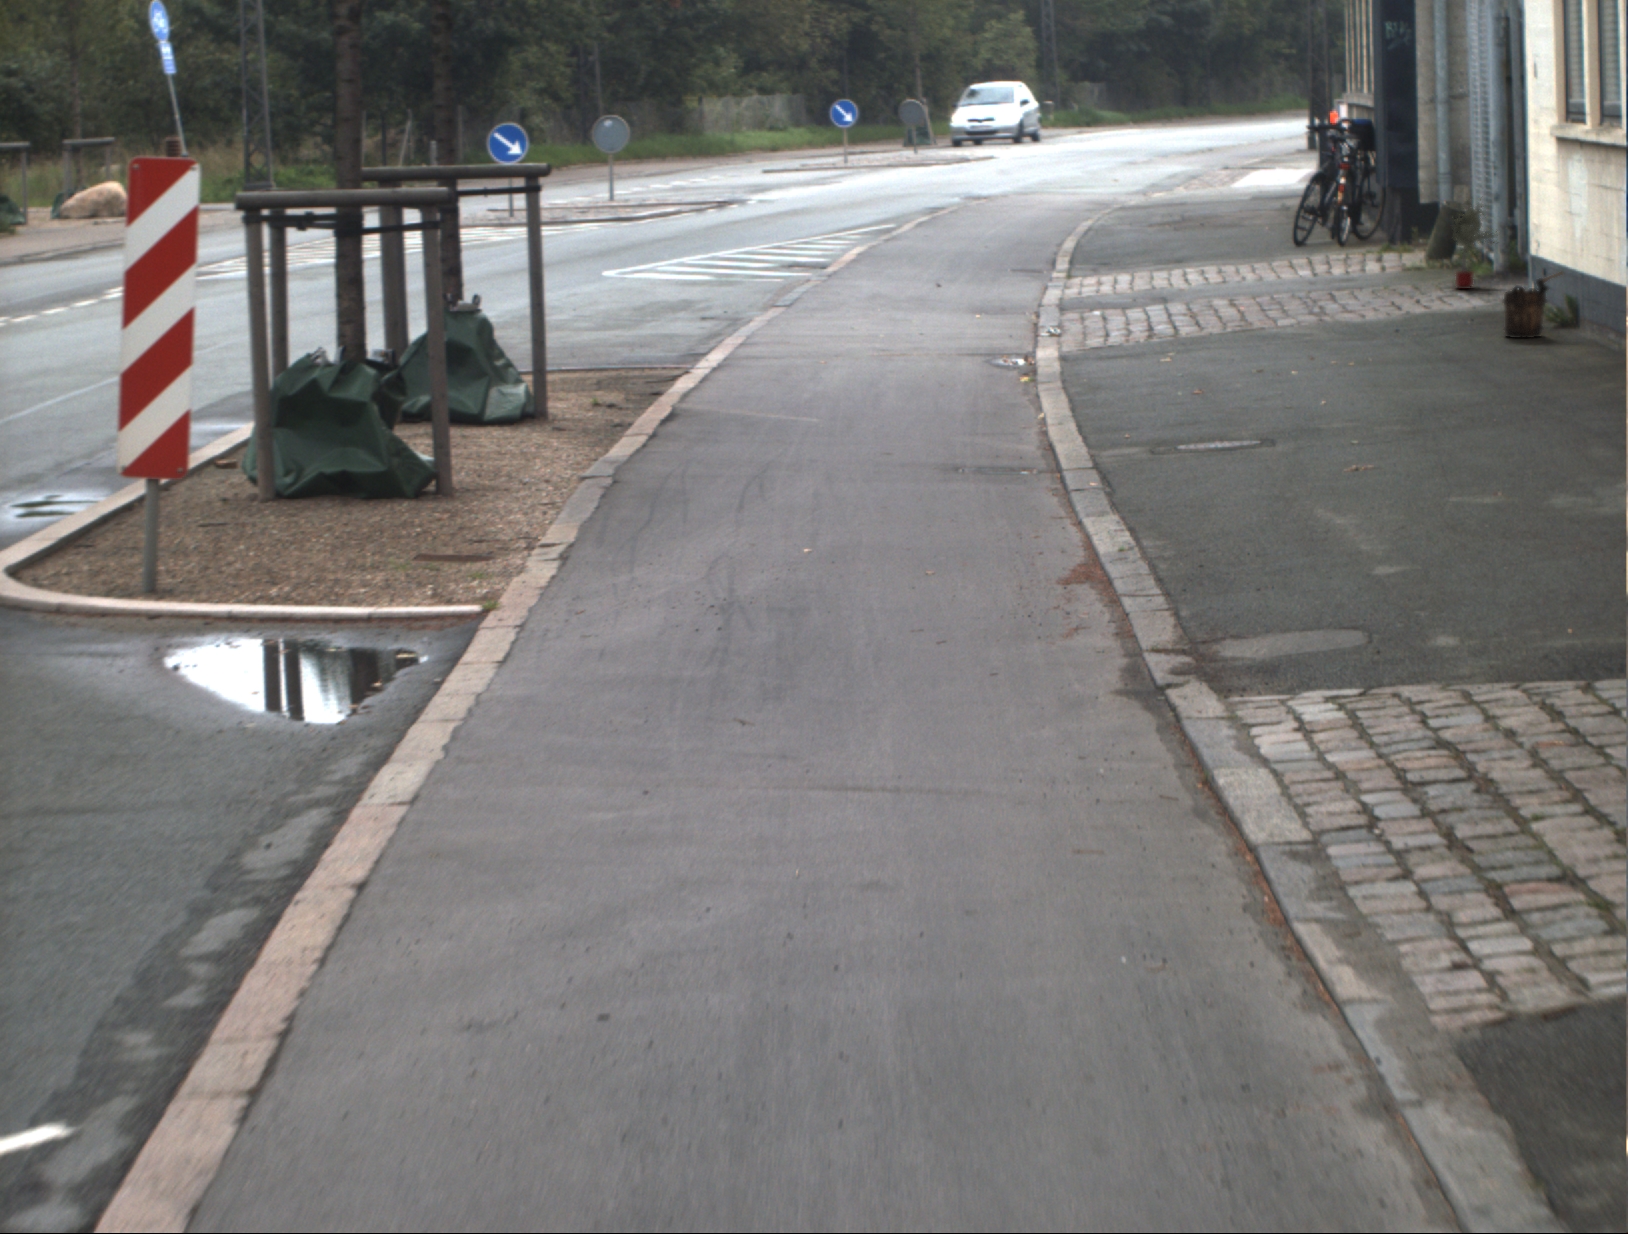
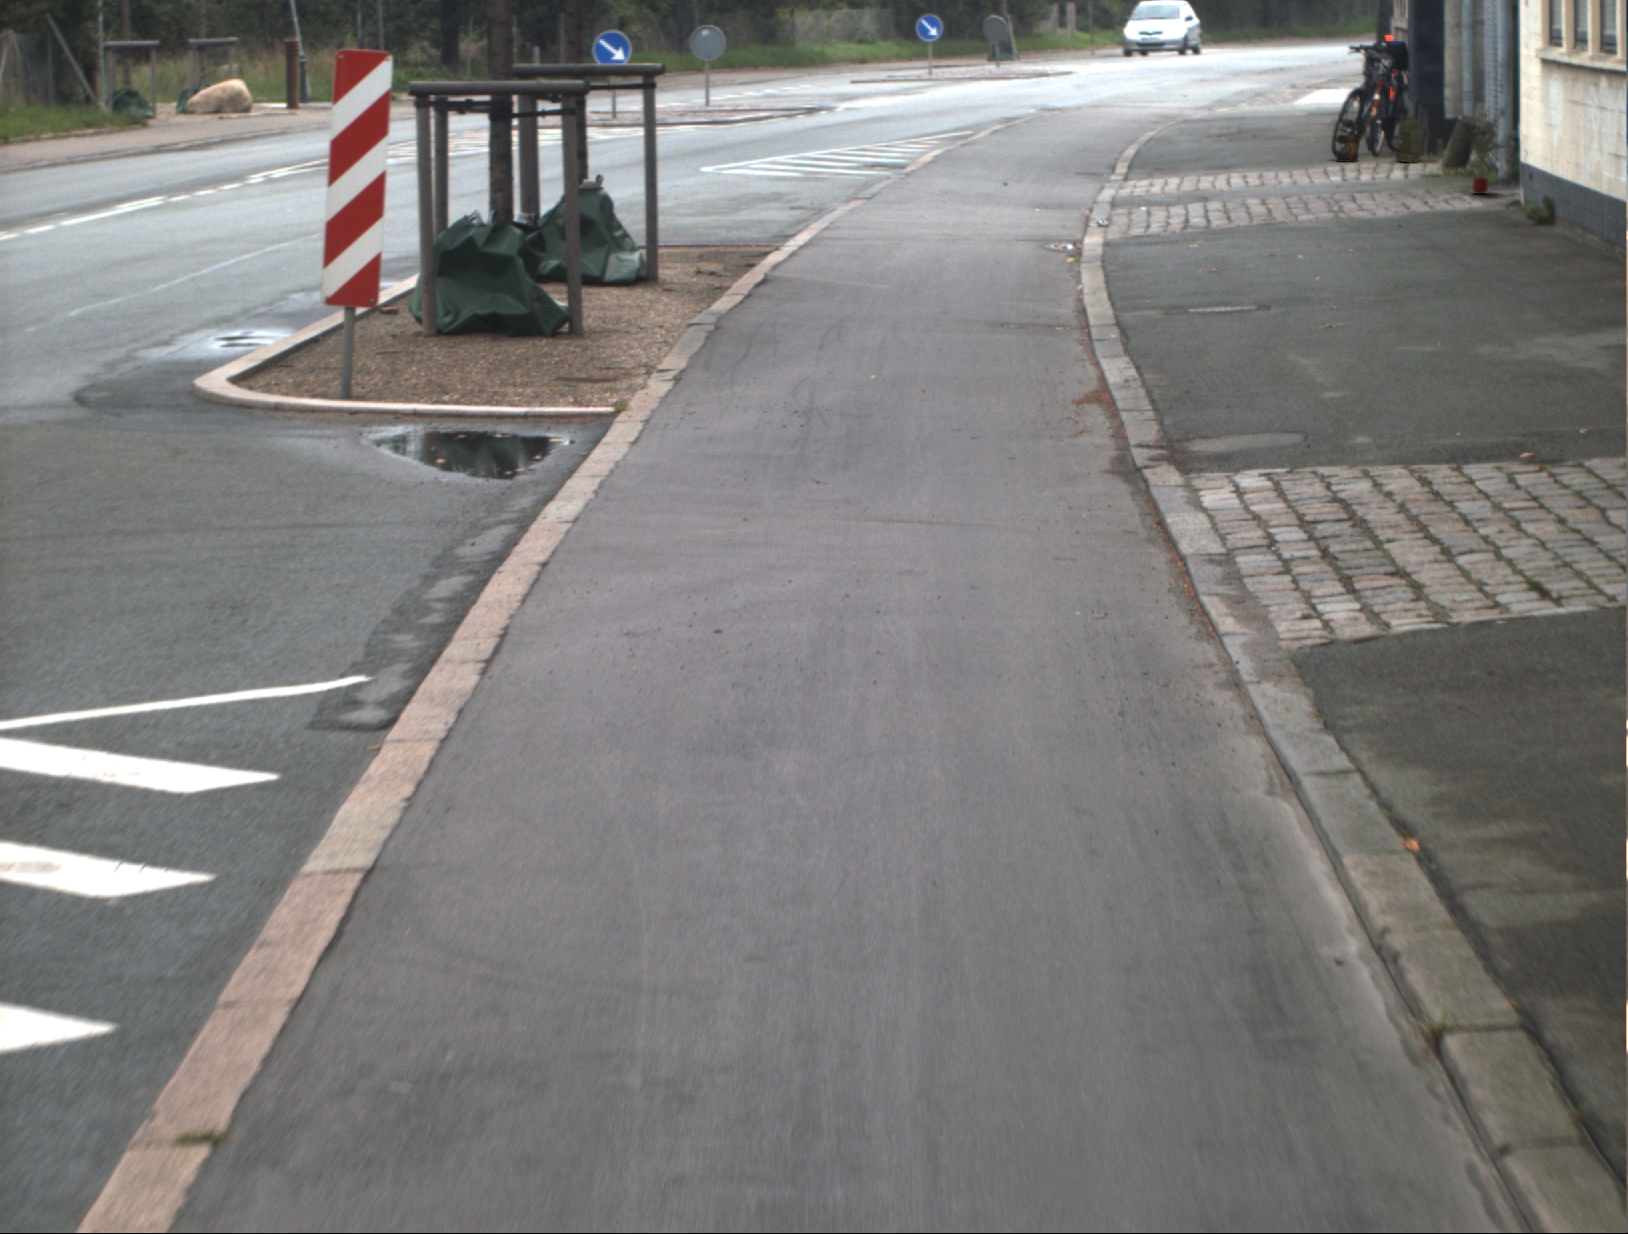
backpack: none [1357,205,1395,253] -> present [1395,118,1428,163]
bucket: present [1503,272,1563,338] -> present [1336,129,1362,162]

